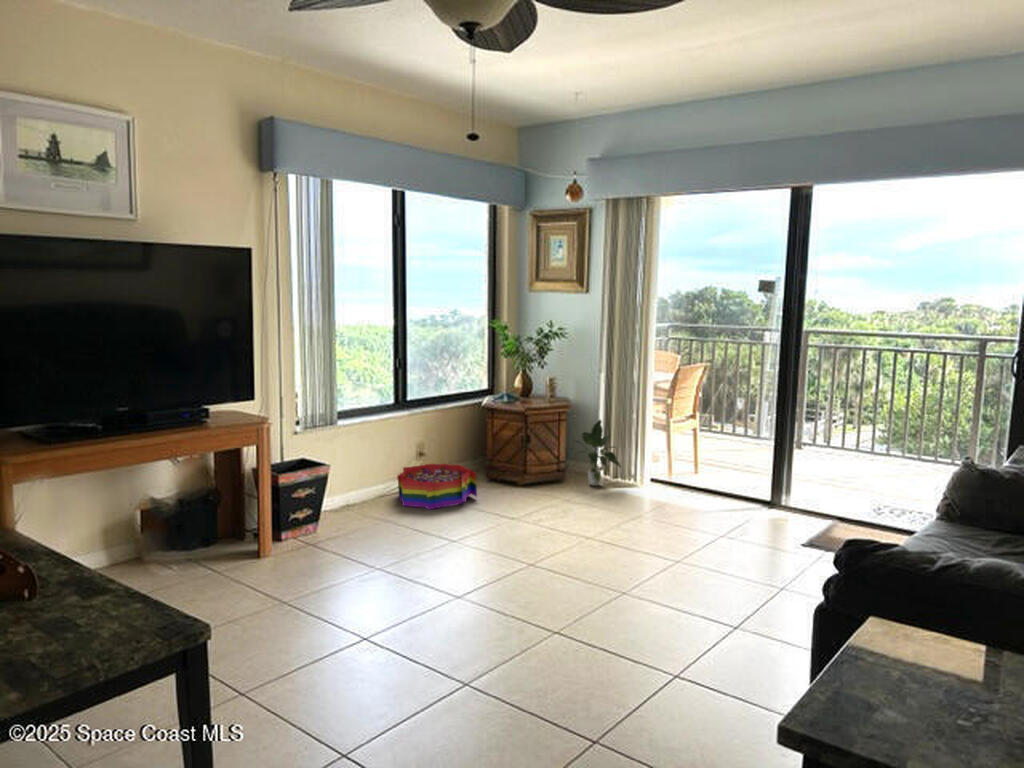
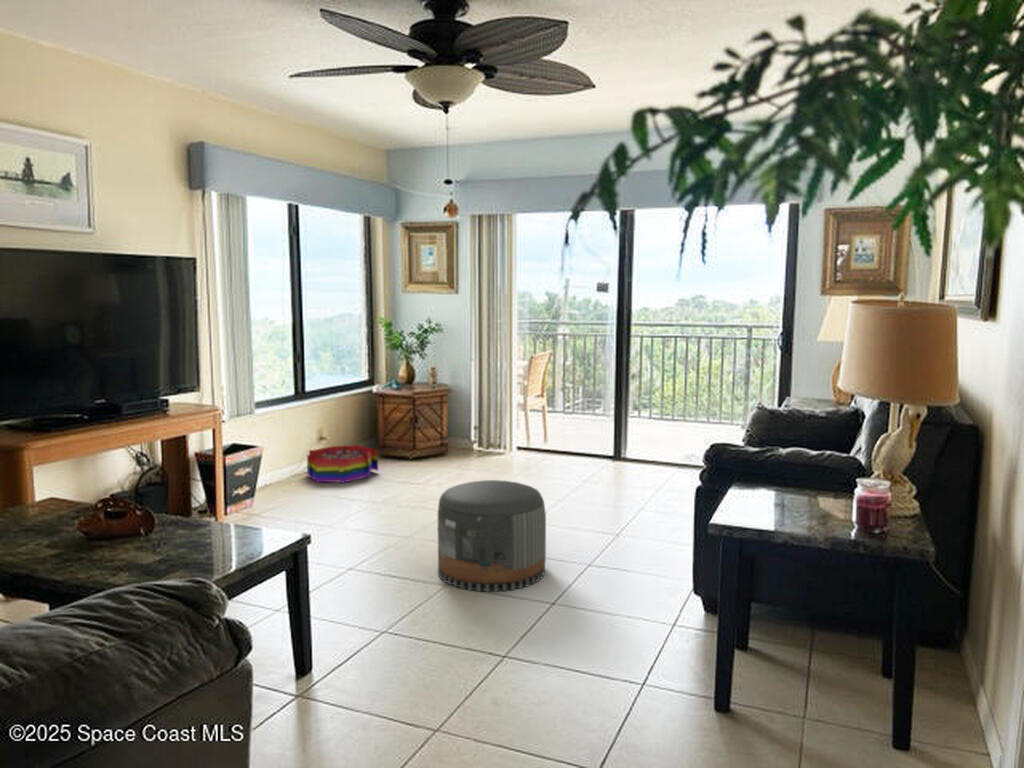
potted plant: present [576,420,621,485] -> none [451,400,494,456]
pouf: none [466,548,616,720] -> present [438,480,546,592]

